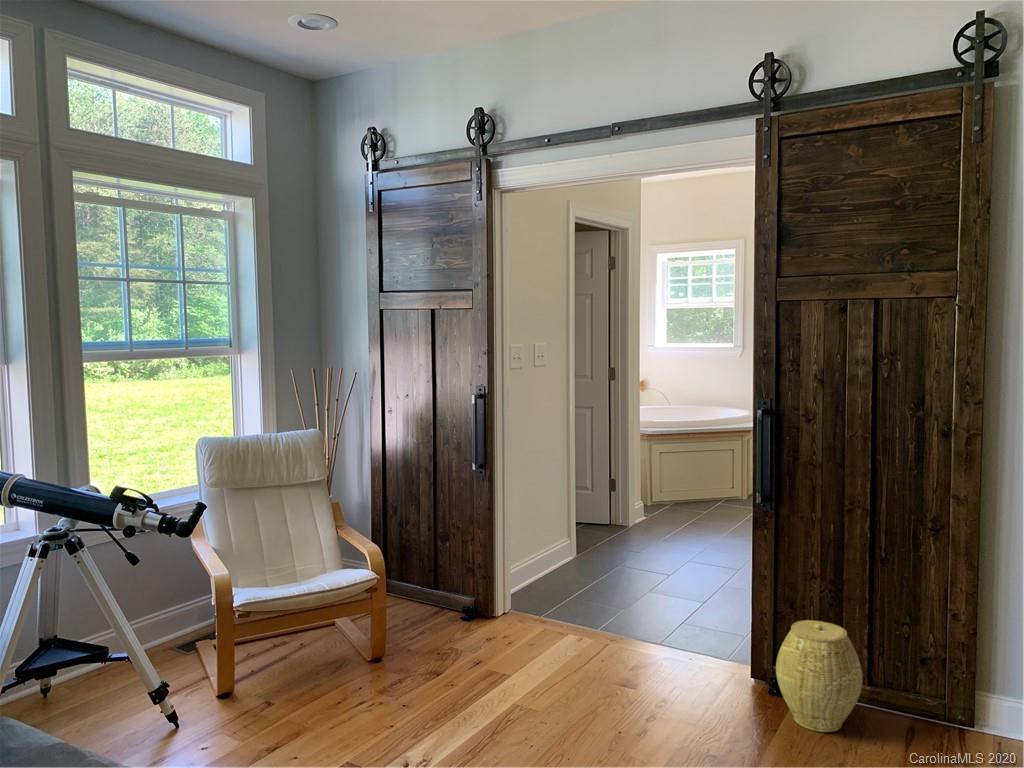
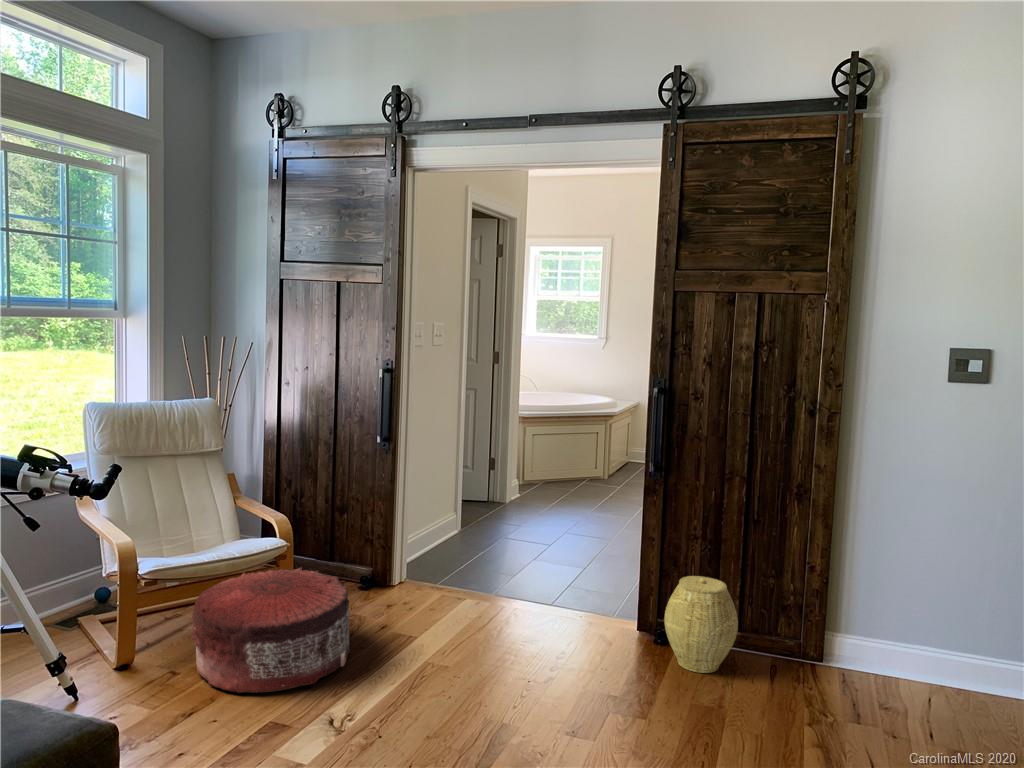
pouf: none [282,600,443,729] -> present [192,567,352,693]

